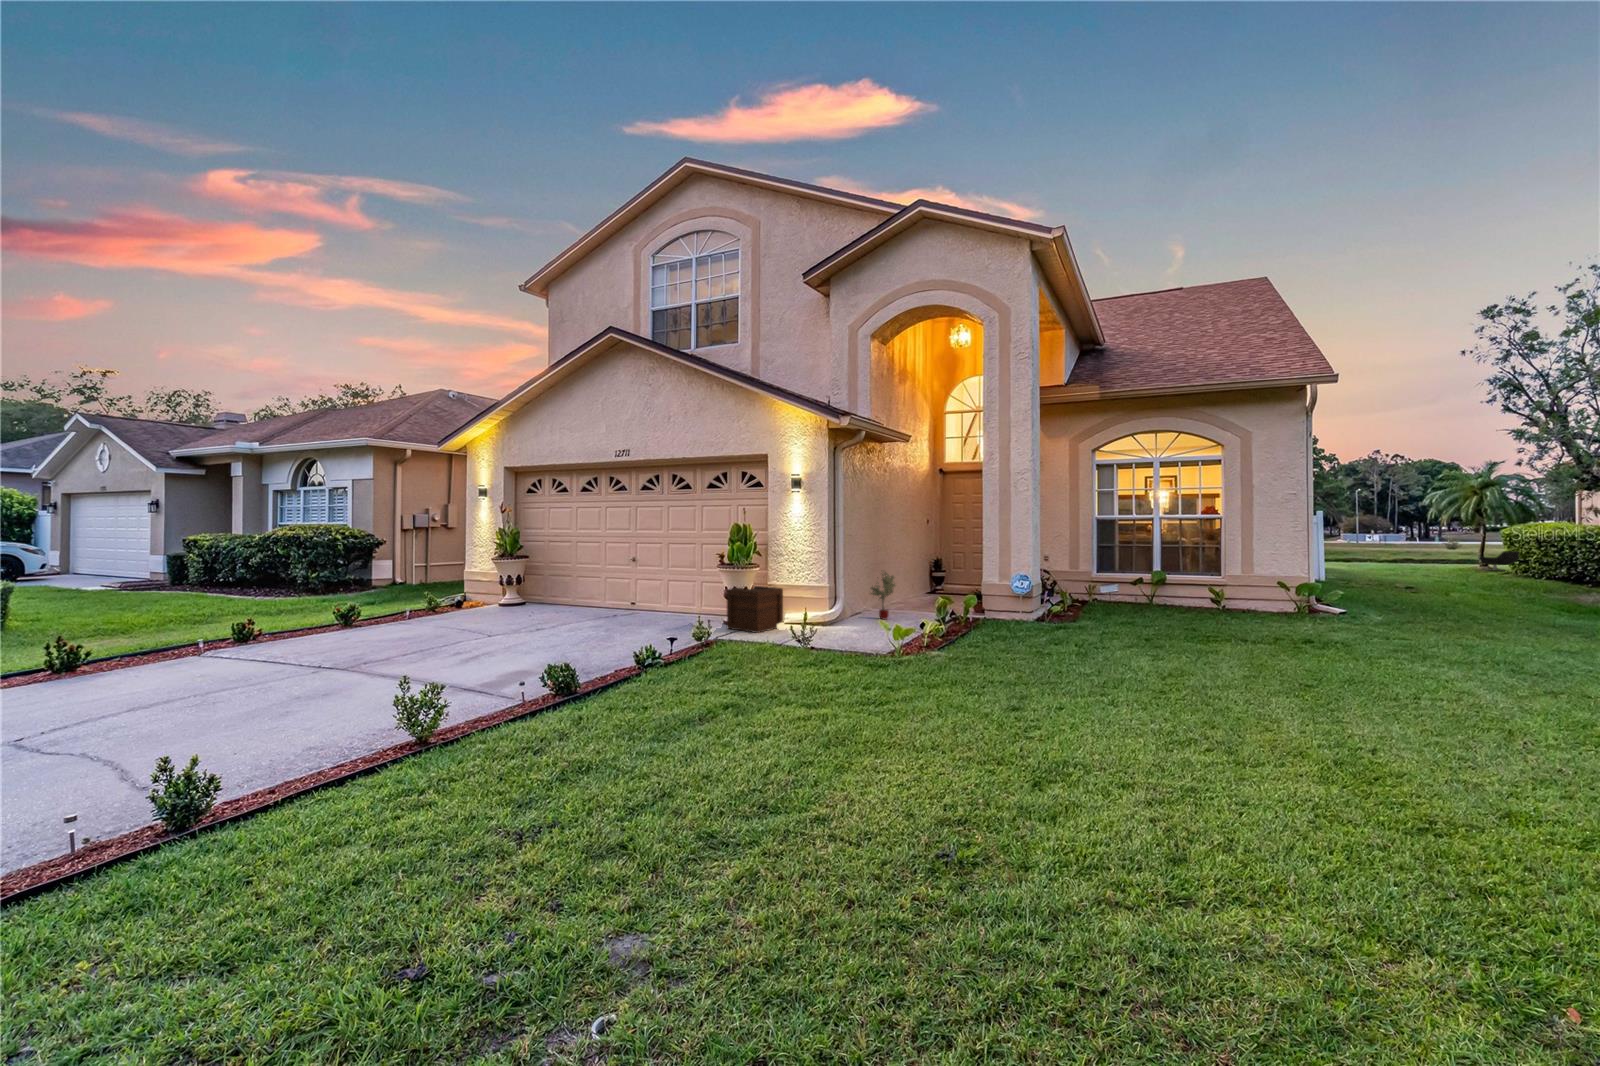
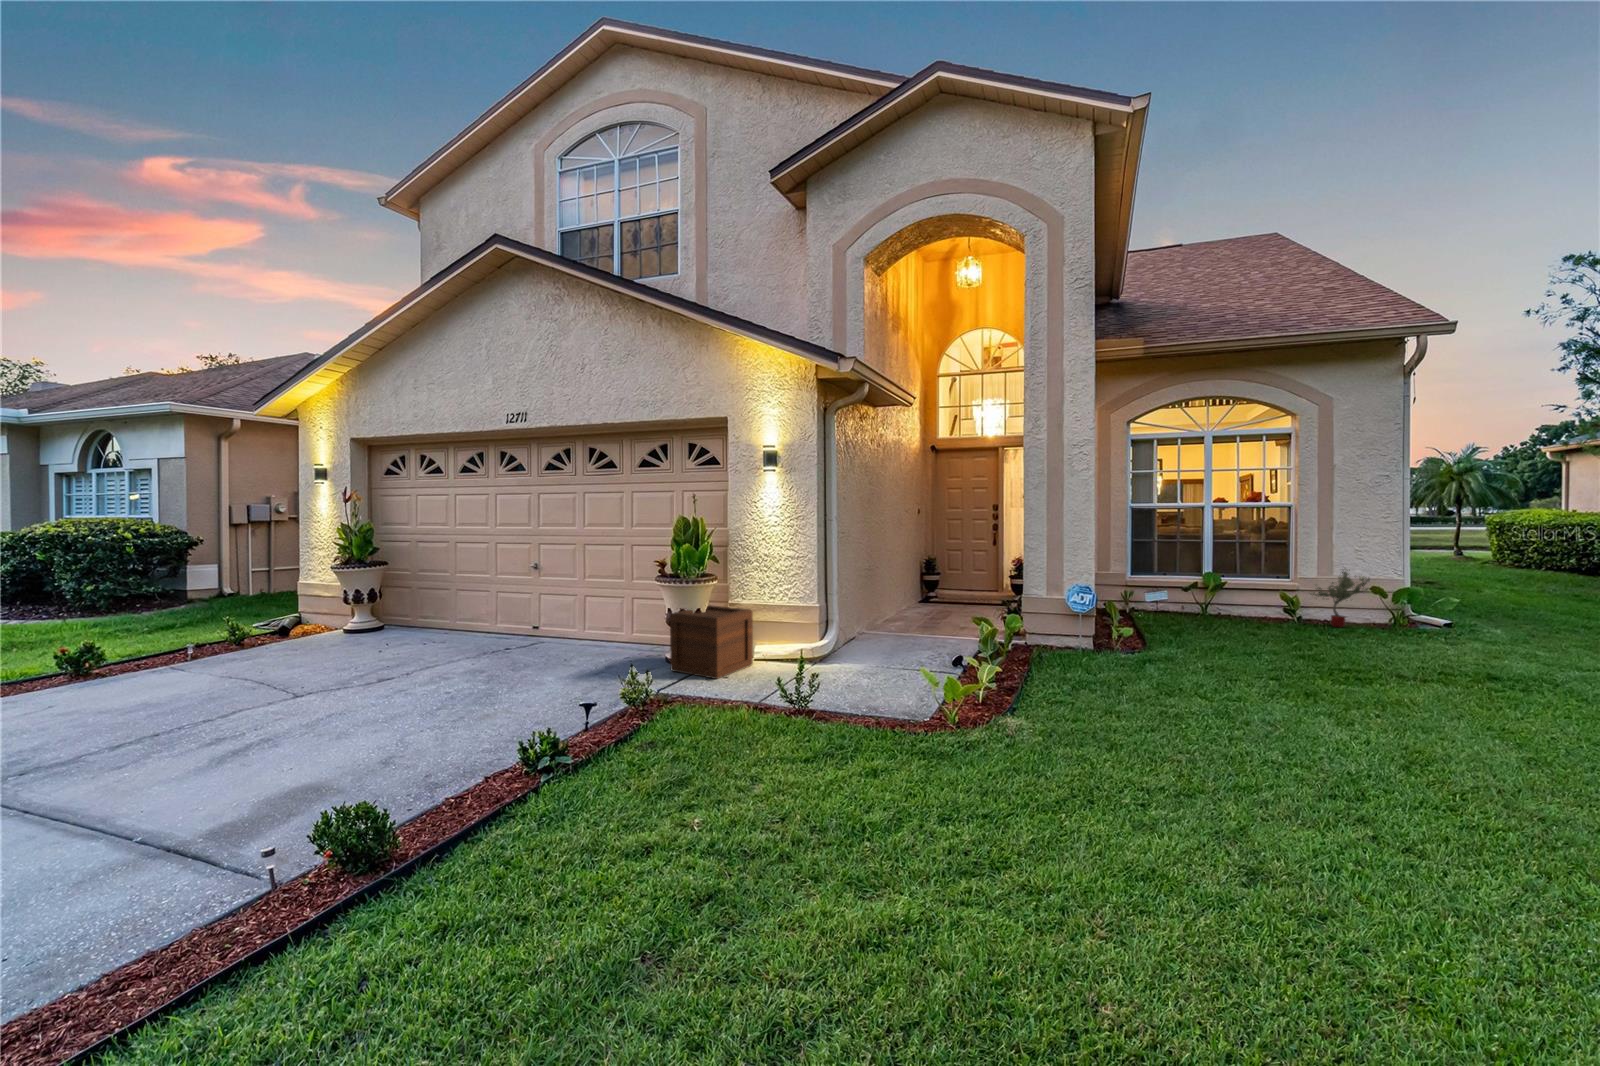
lounge chair: present [1479,551,1519,570] -> none [1458,539,1501,560]
potted tree: present [871,572,896,619] -> present [1313,572,1370,628]

